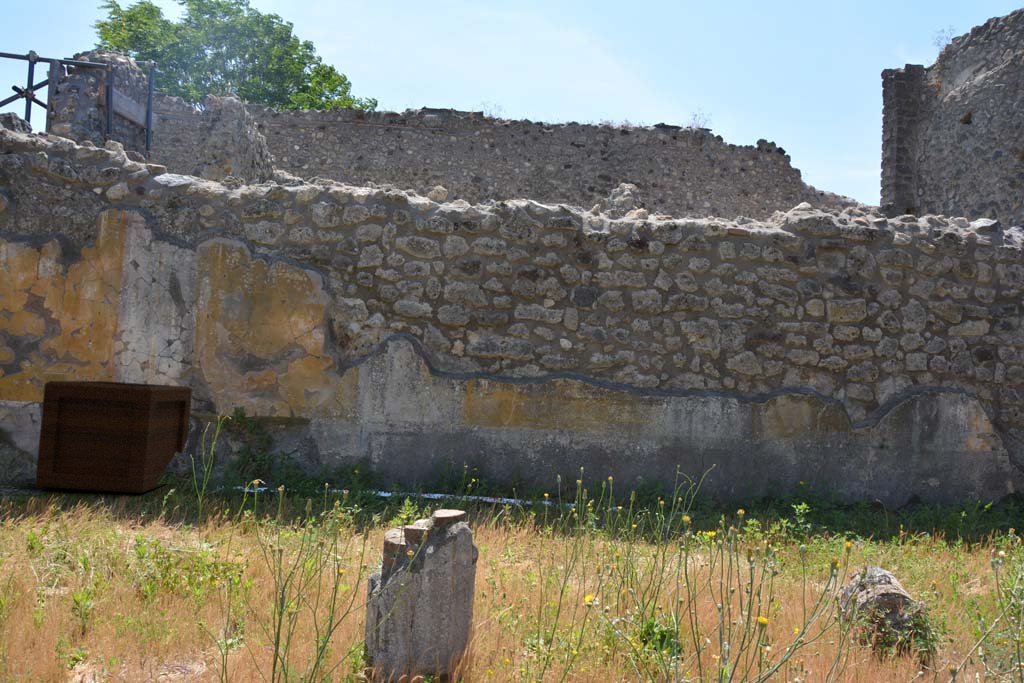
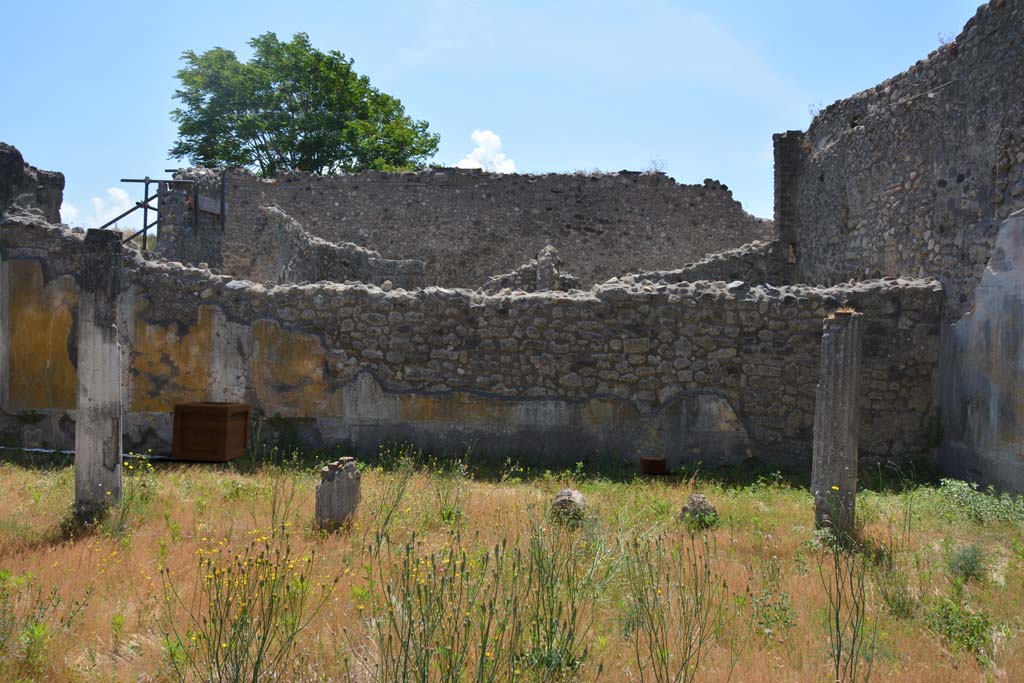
decorative plant: none [863,440,928,525] -> present [637,426,667,474]

